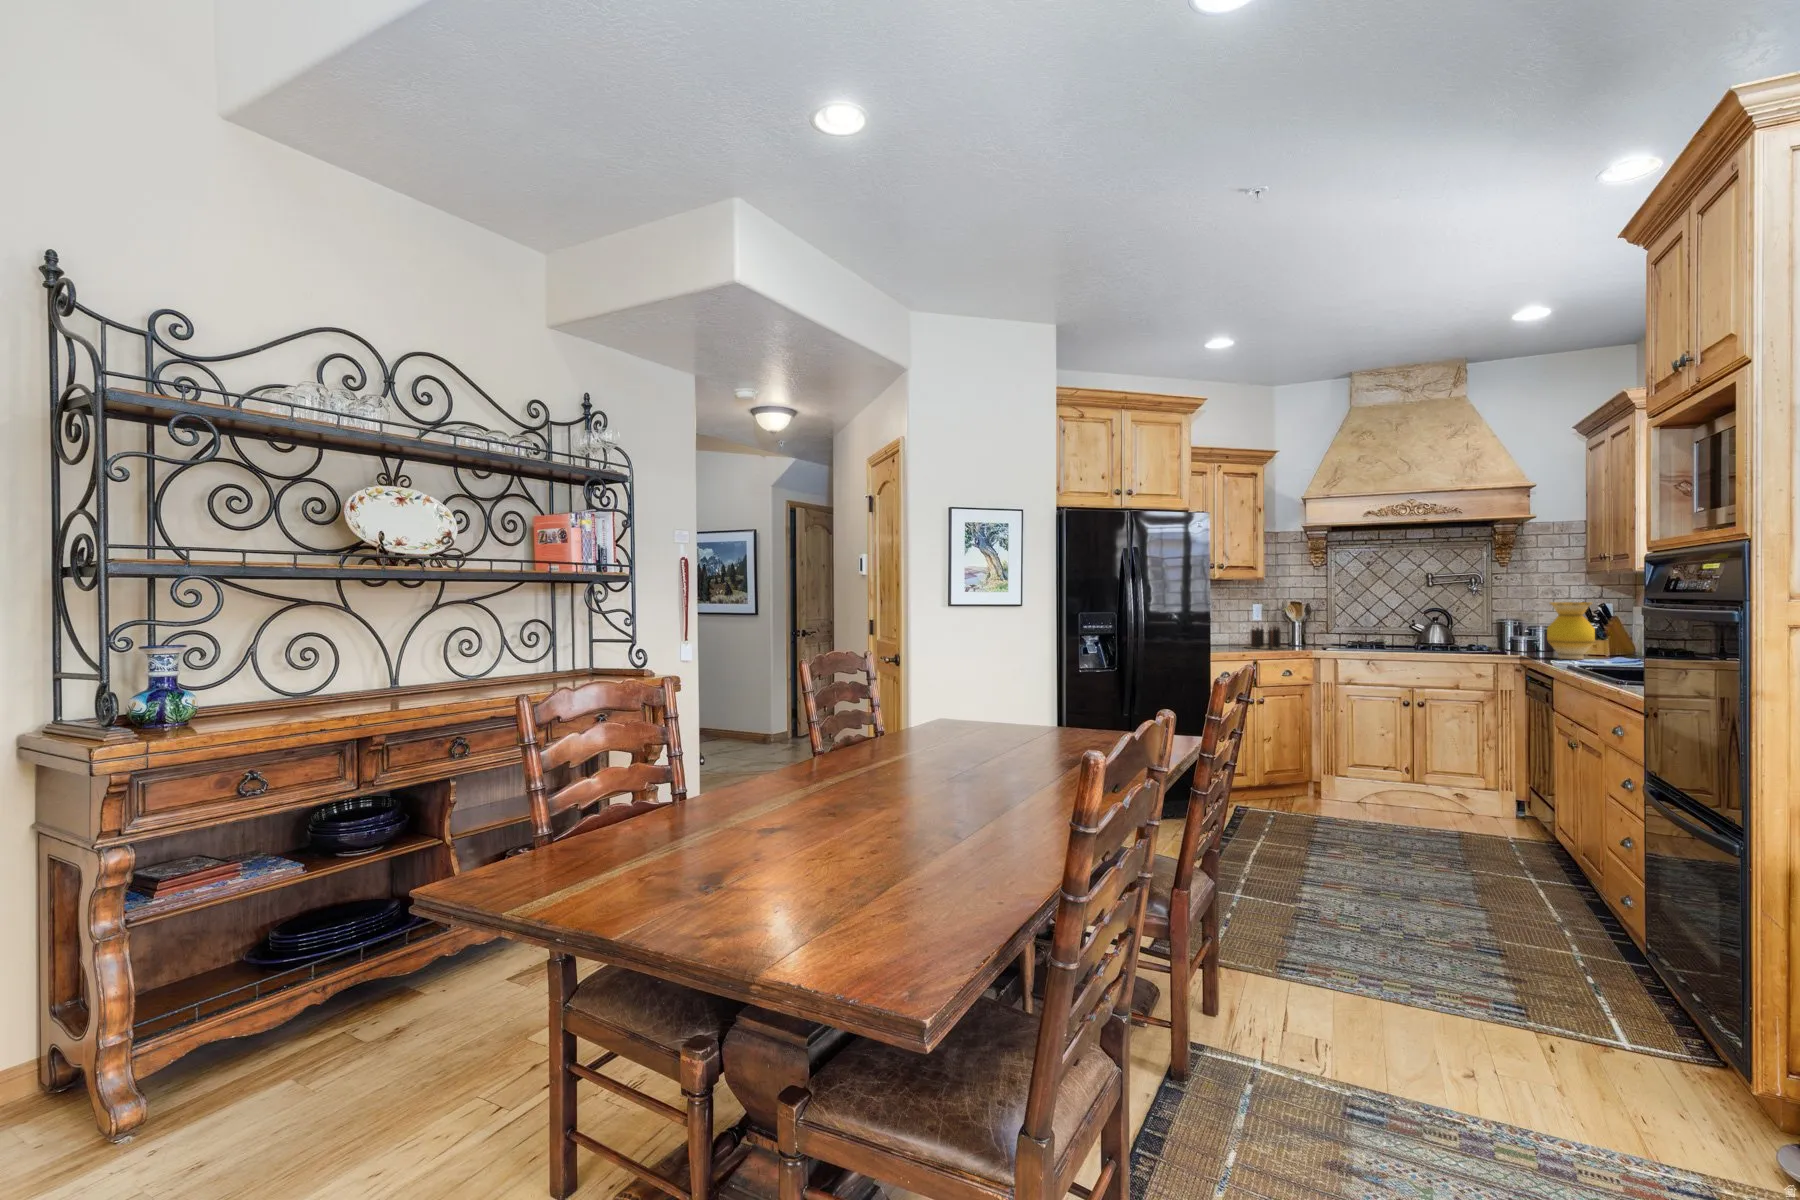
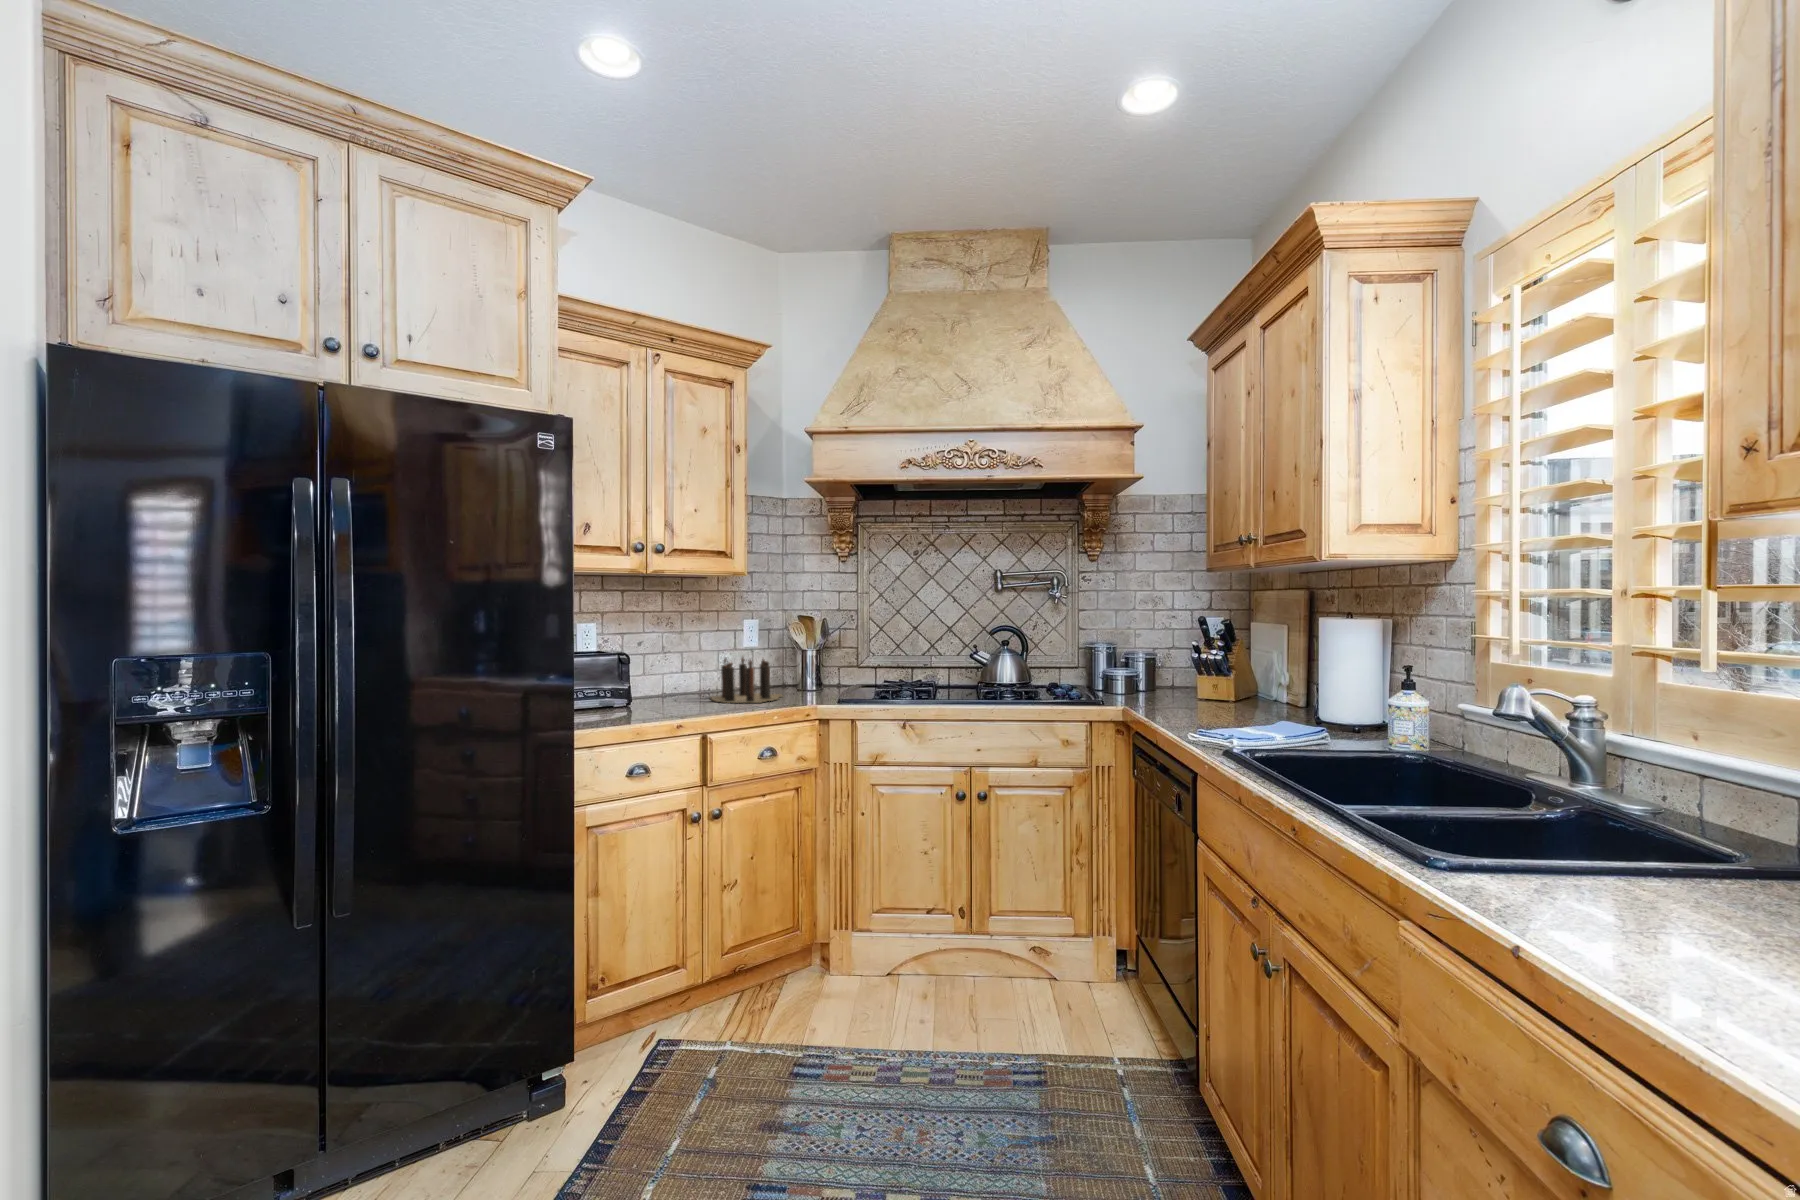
vase: present [1547,602,1595,659] -> none [1165,618,1232,717]

